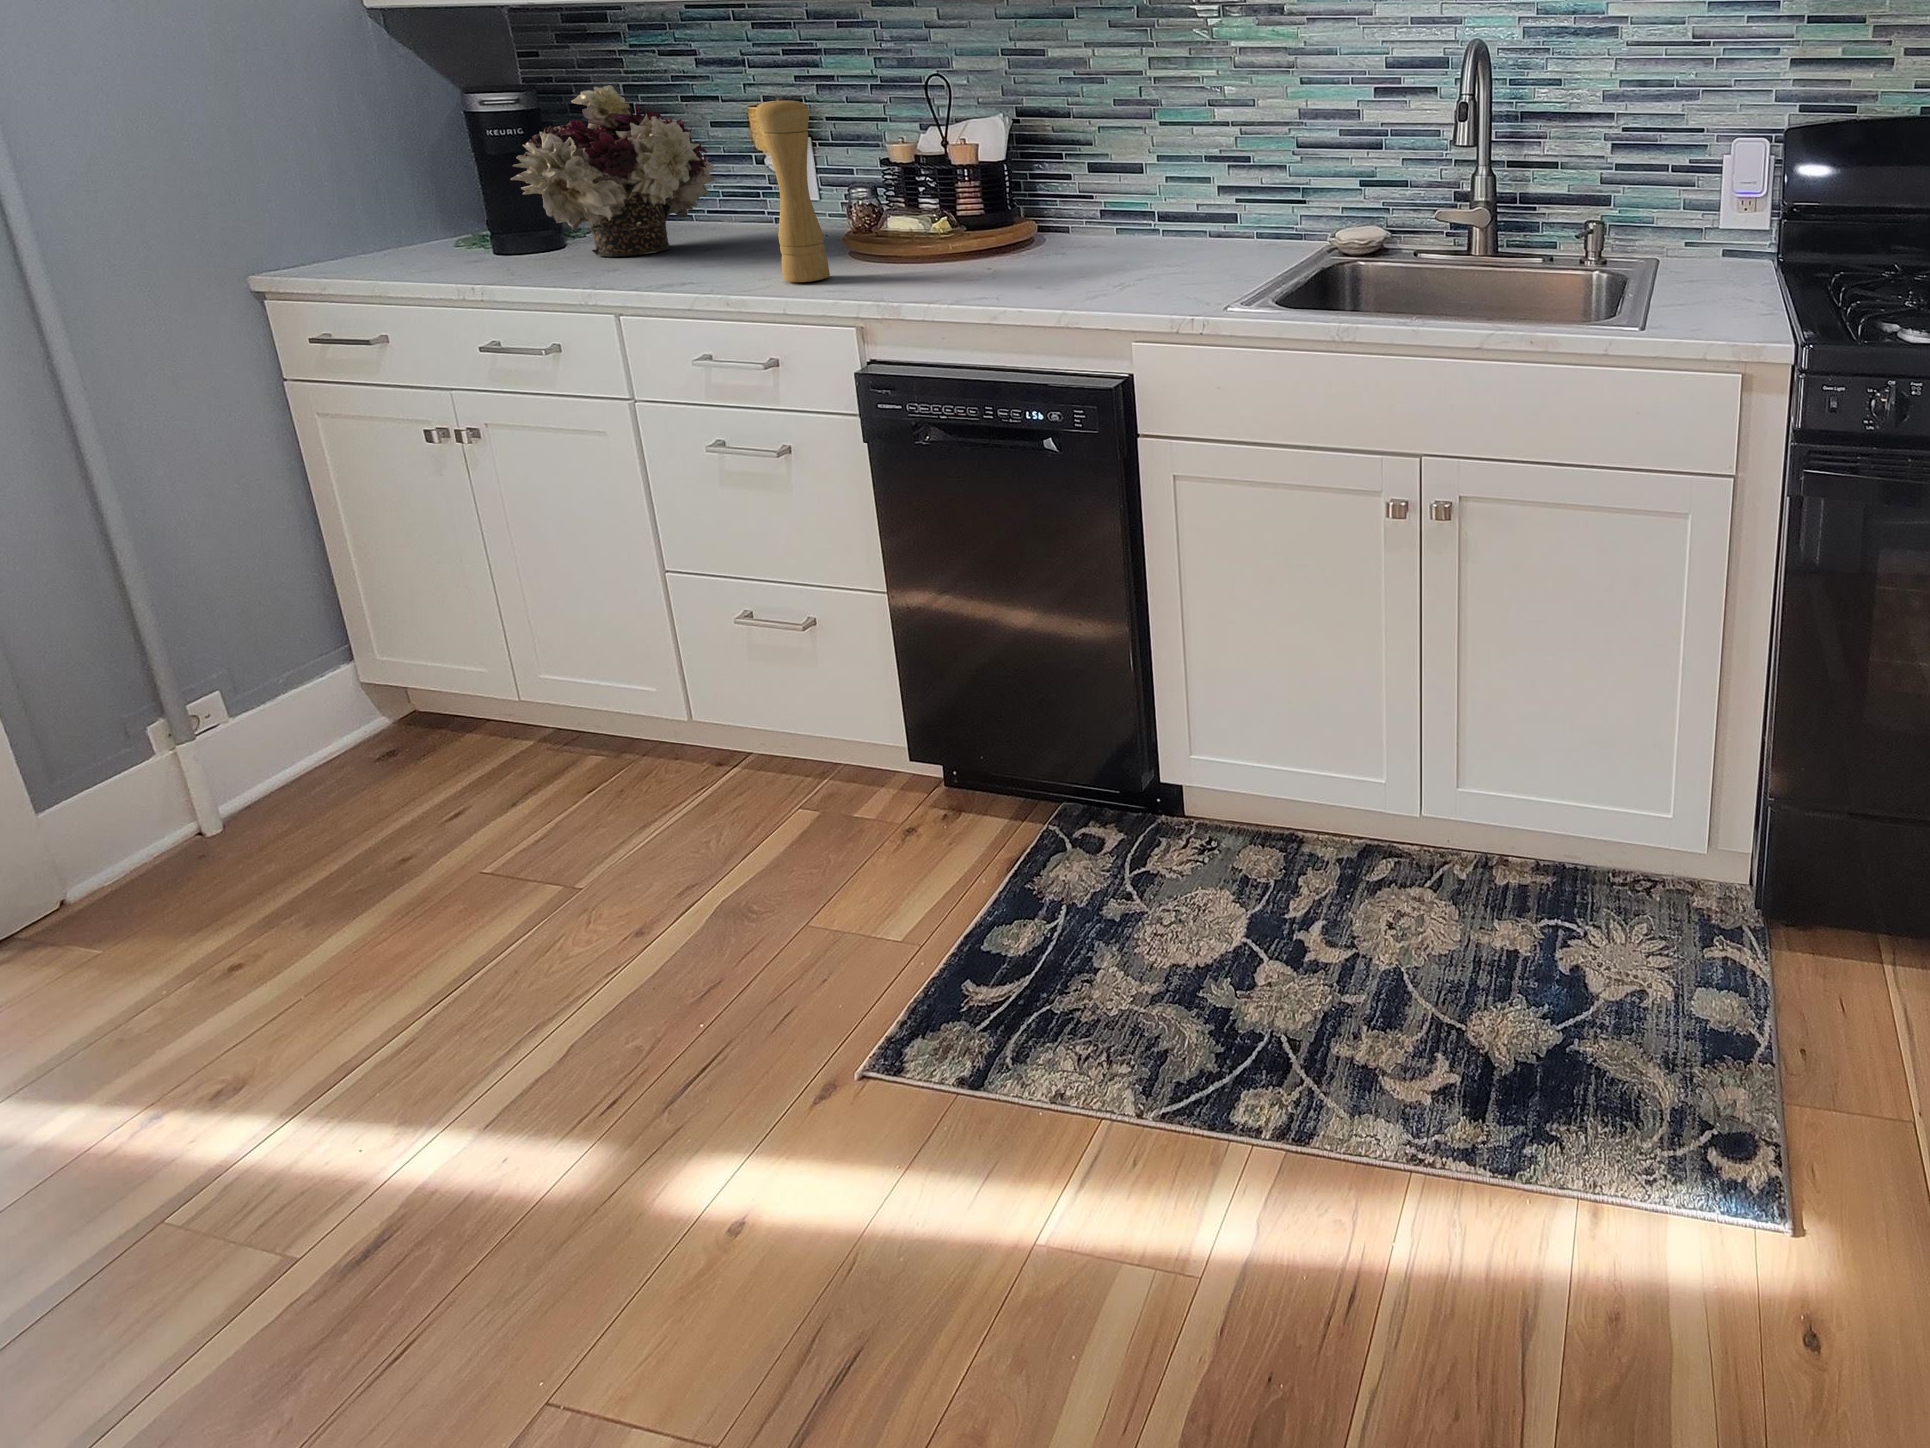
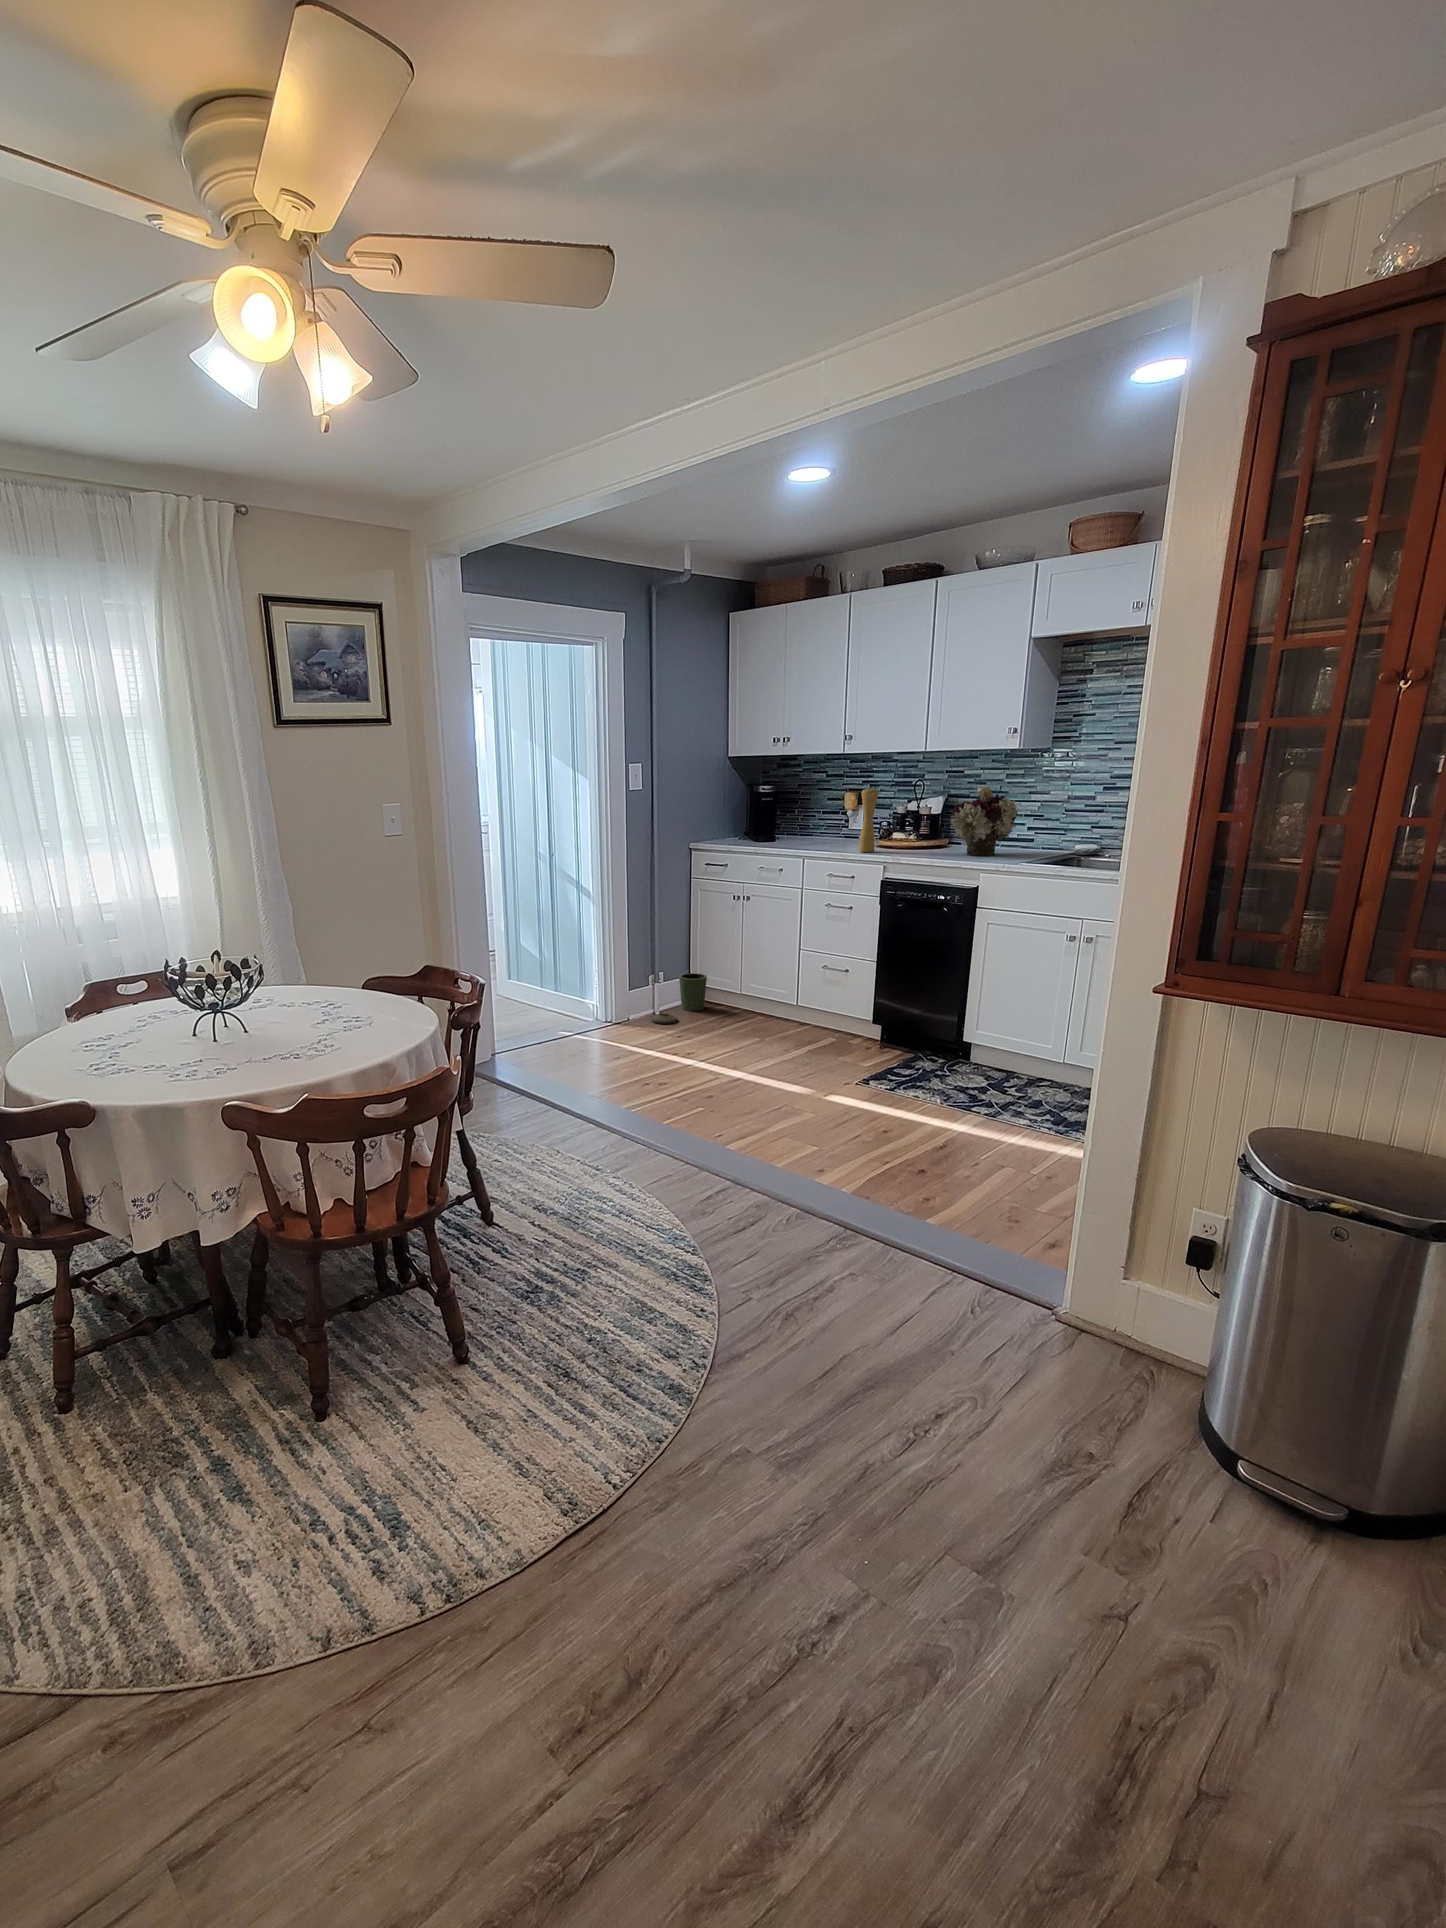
flower arrangement: present [511,85,715,256] -> present [950,785,1018,856]
trash can: none [144,659,404,908] -> present [652,973,707,1024]

